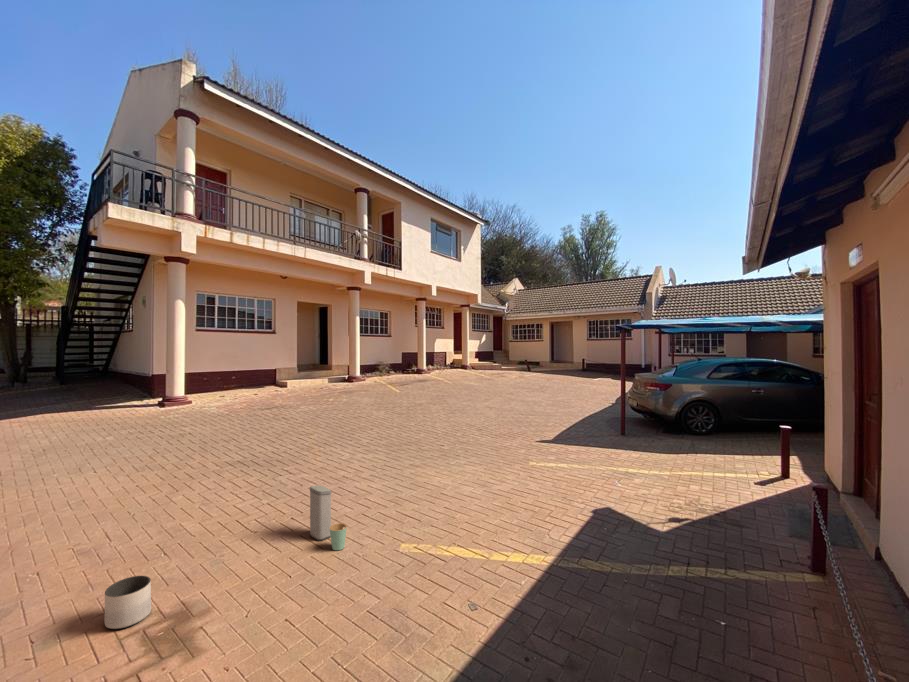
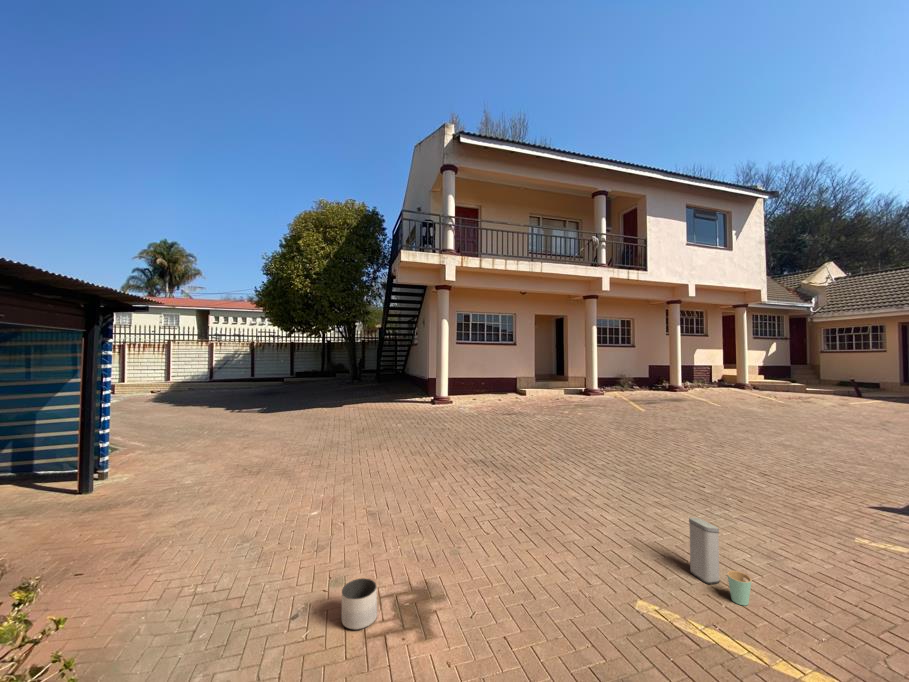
trash can: present [310,486,347,550] -> present [689,518,752,605]

